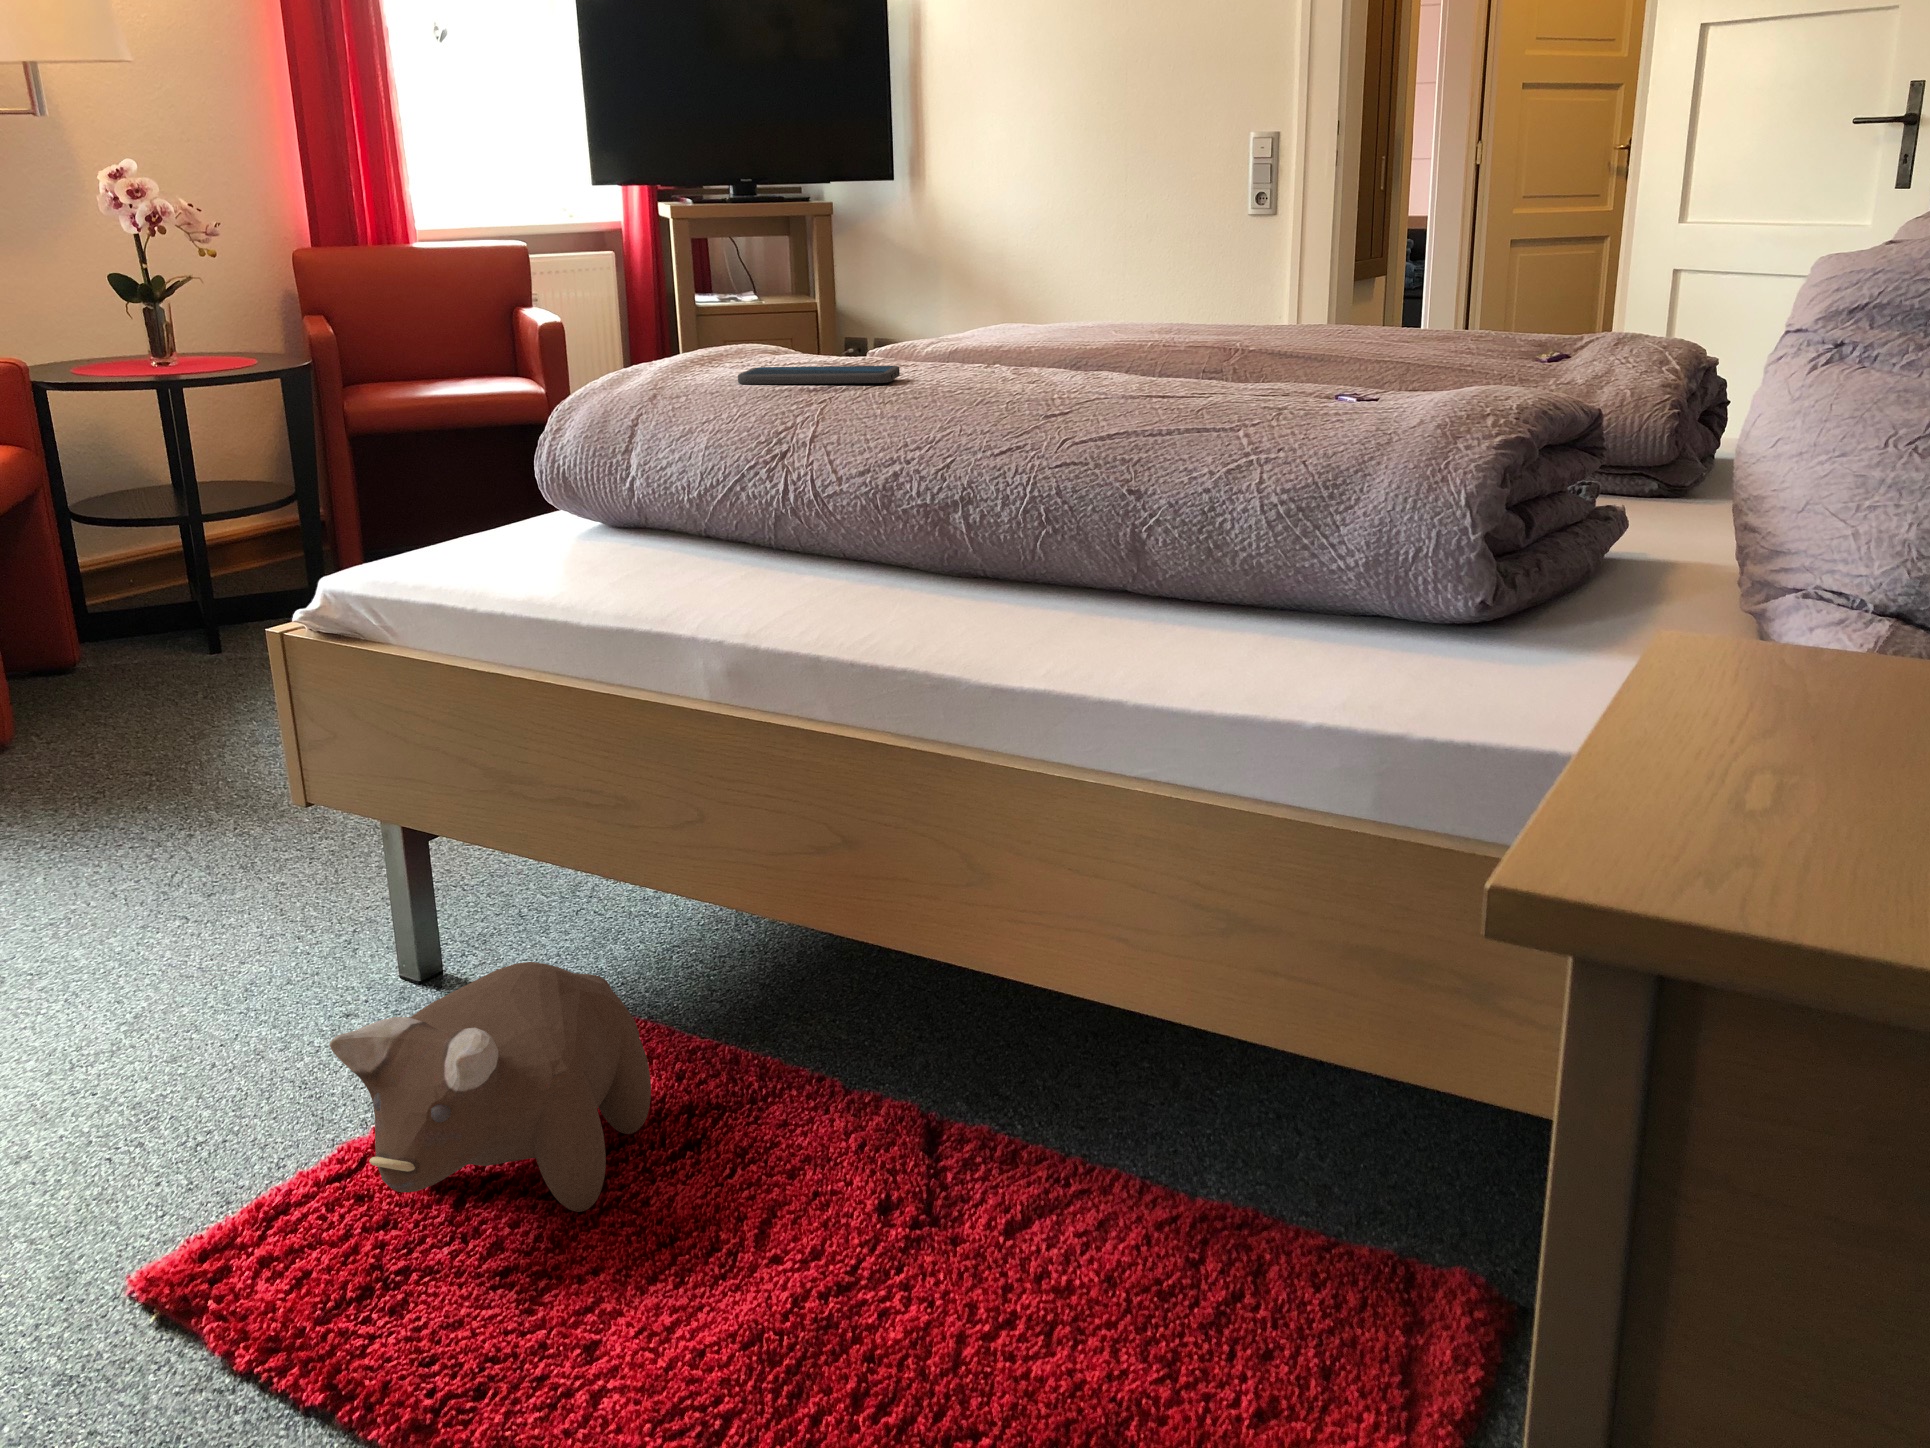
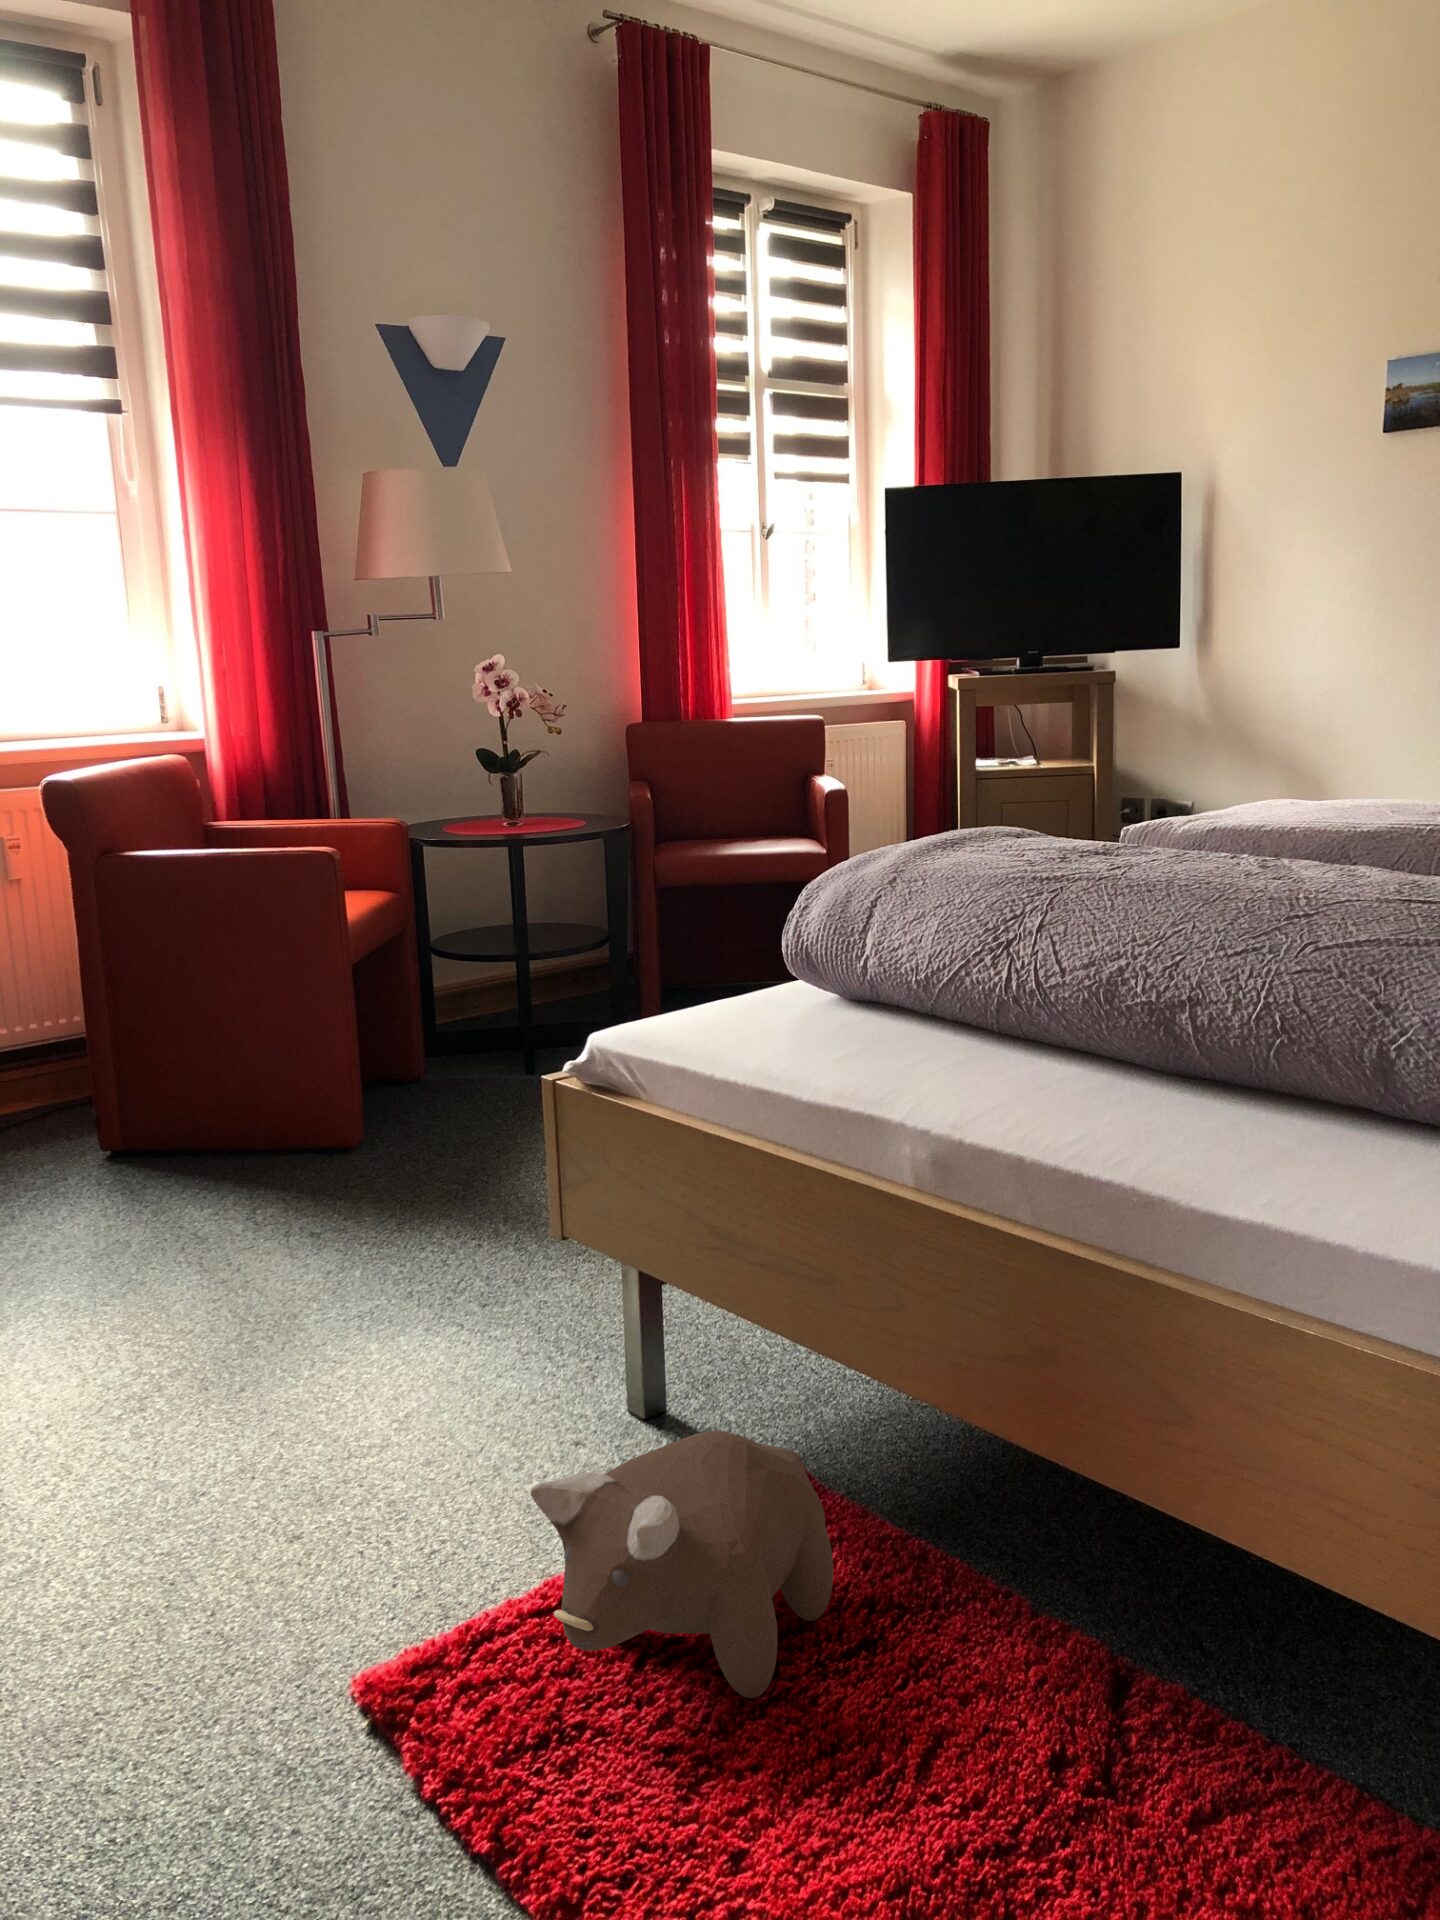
smartphone: present [738,366,900,384] -> none [971,853,1138,873]

